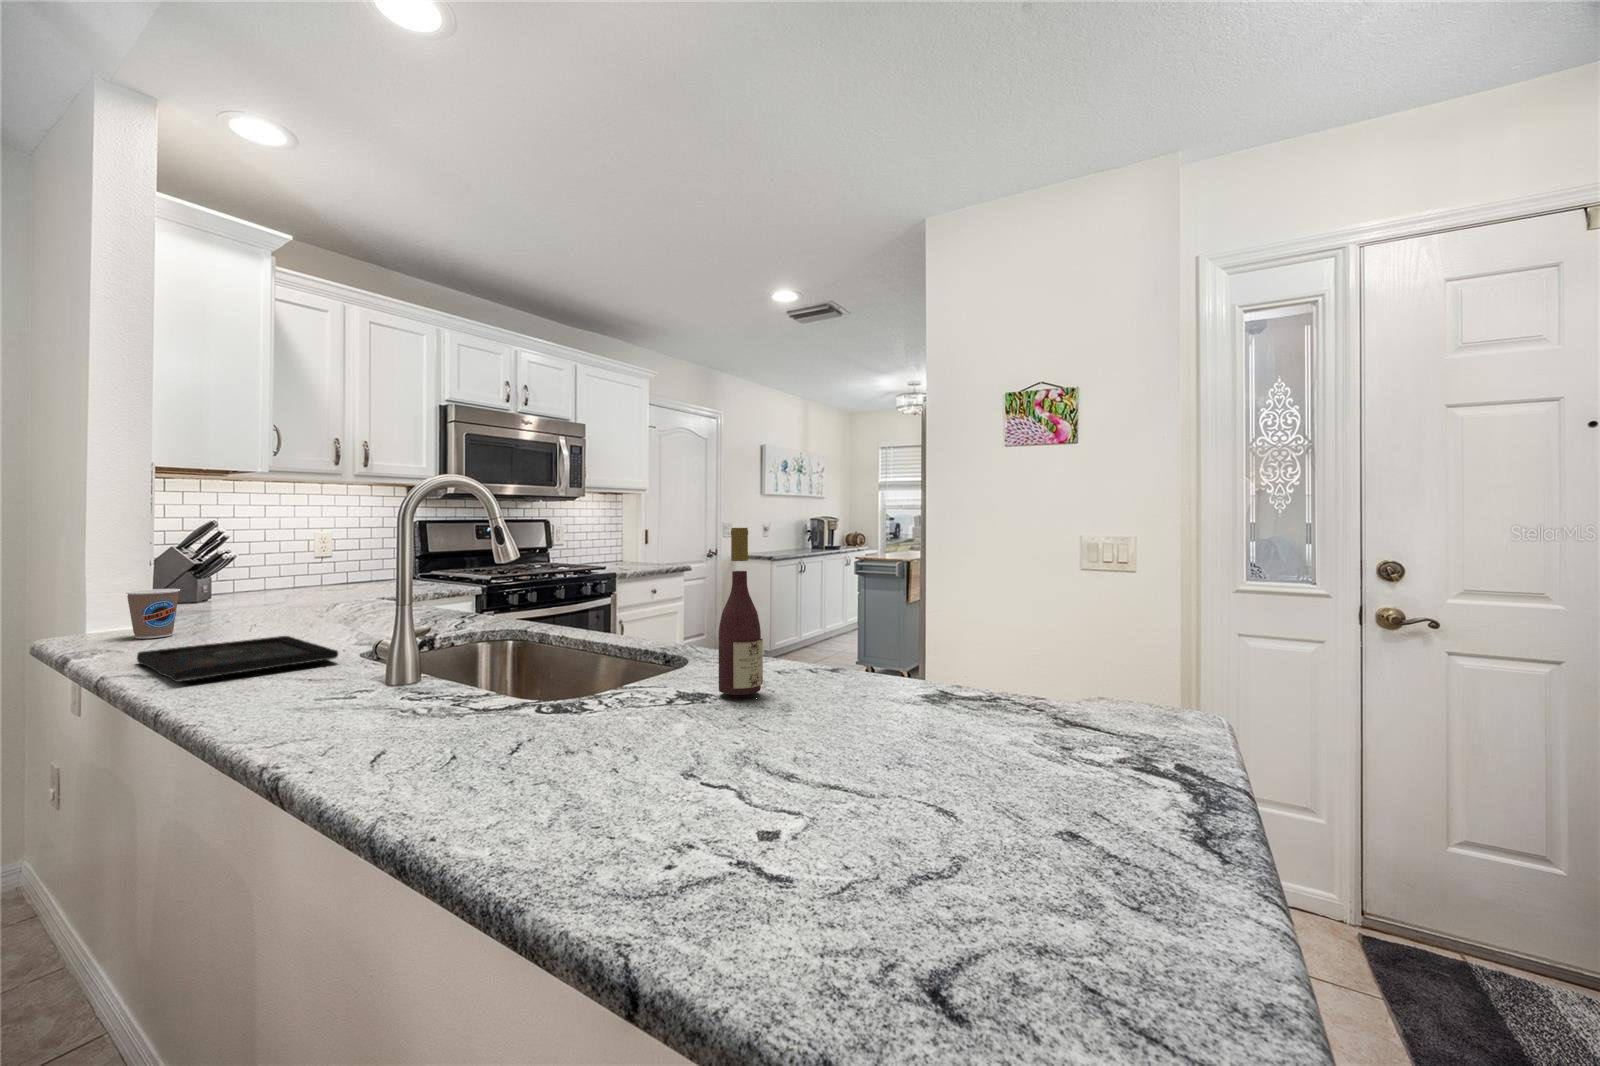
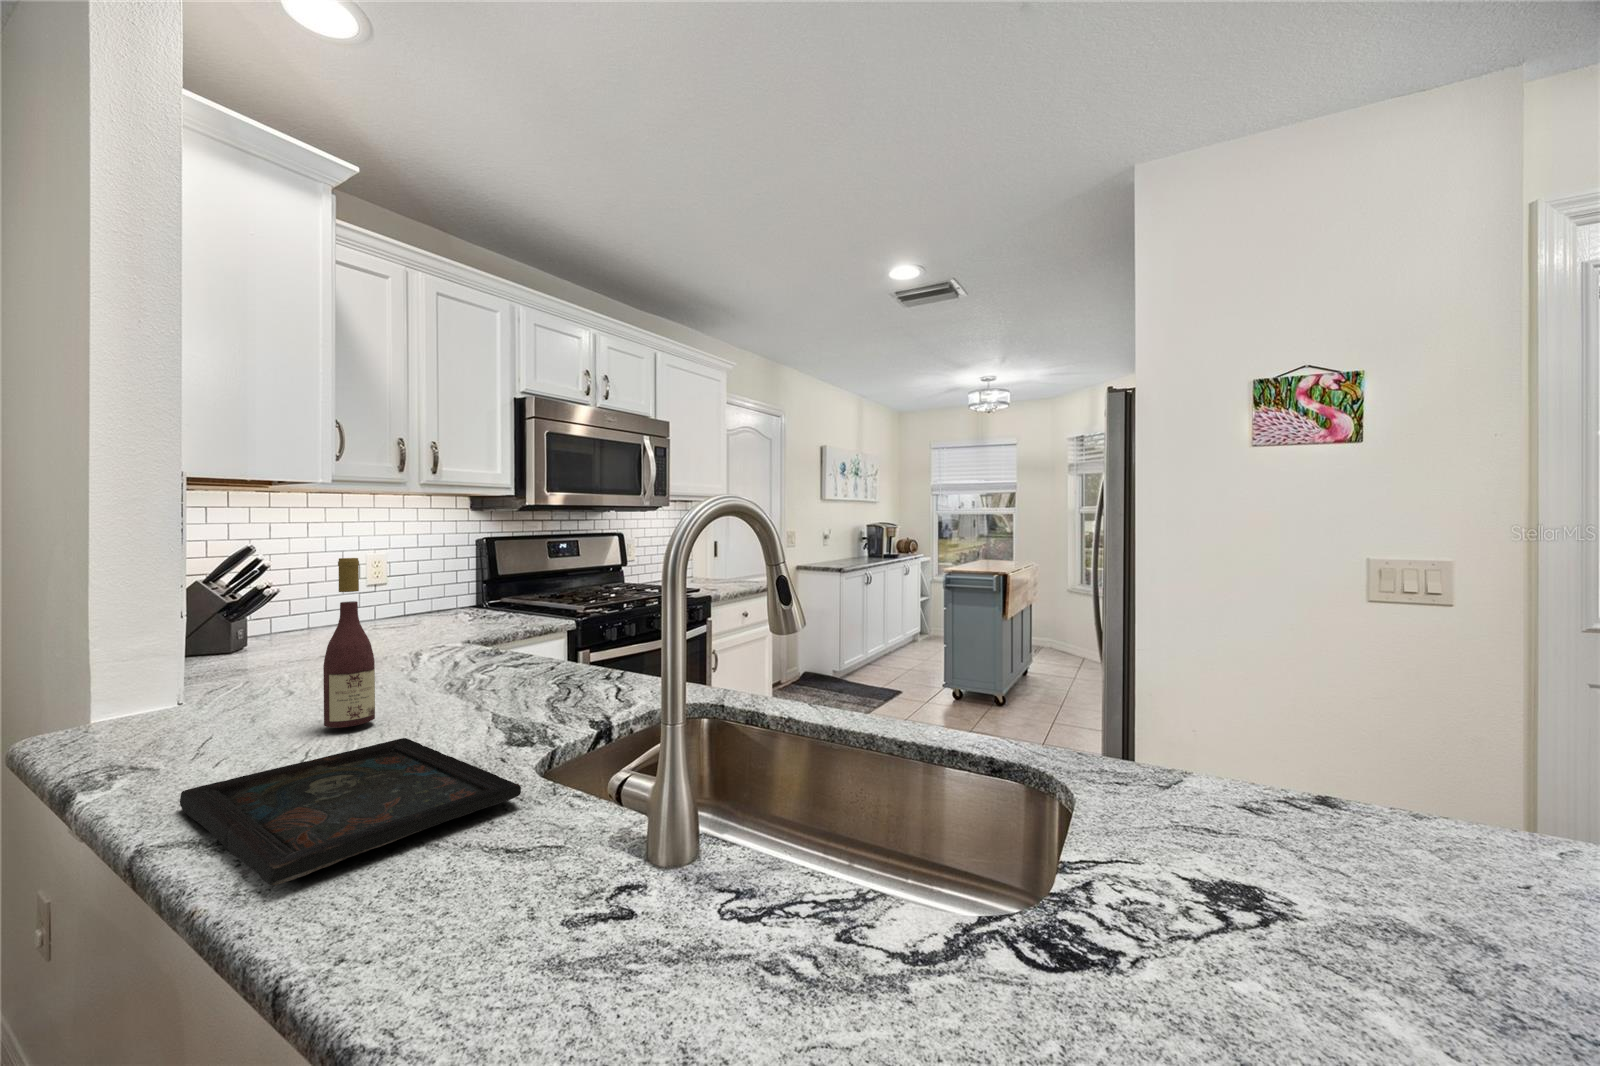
wine bottle: present [719,528,763,695] -> present [323,558,375,728]
coffee cup: present [126,589,180,639] -> none [148,656,229,737]

